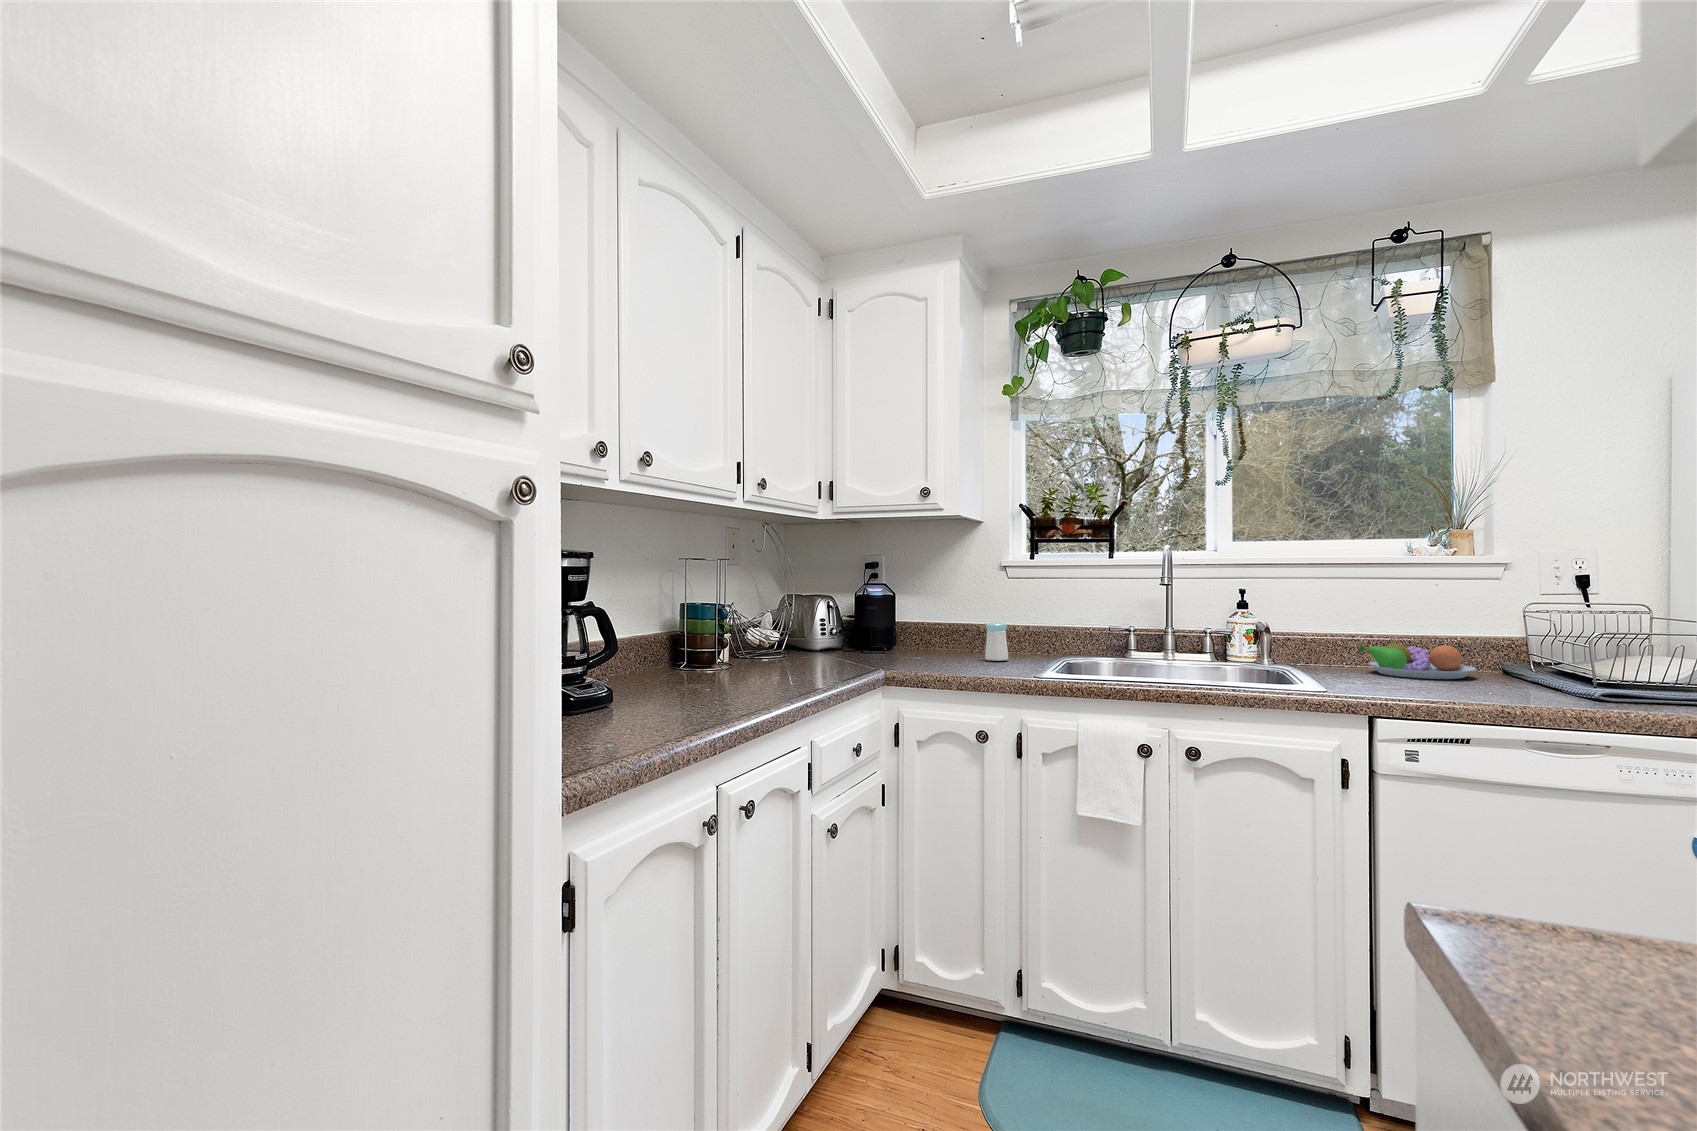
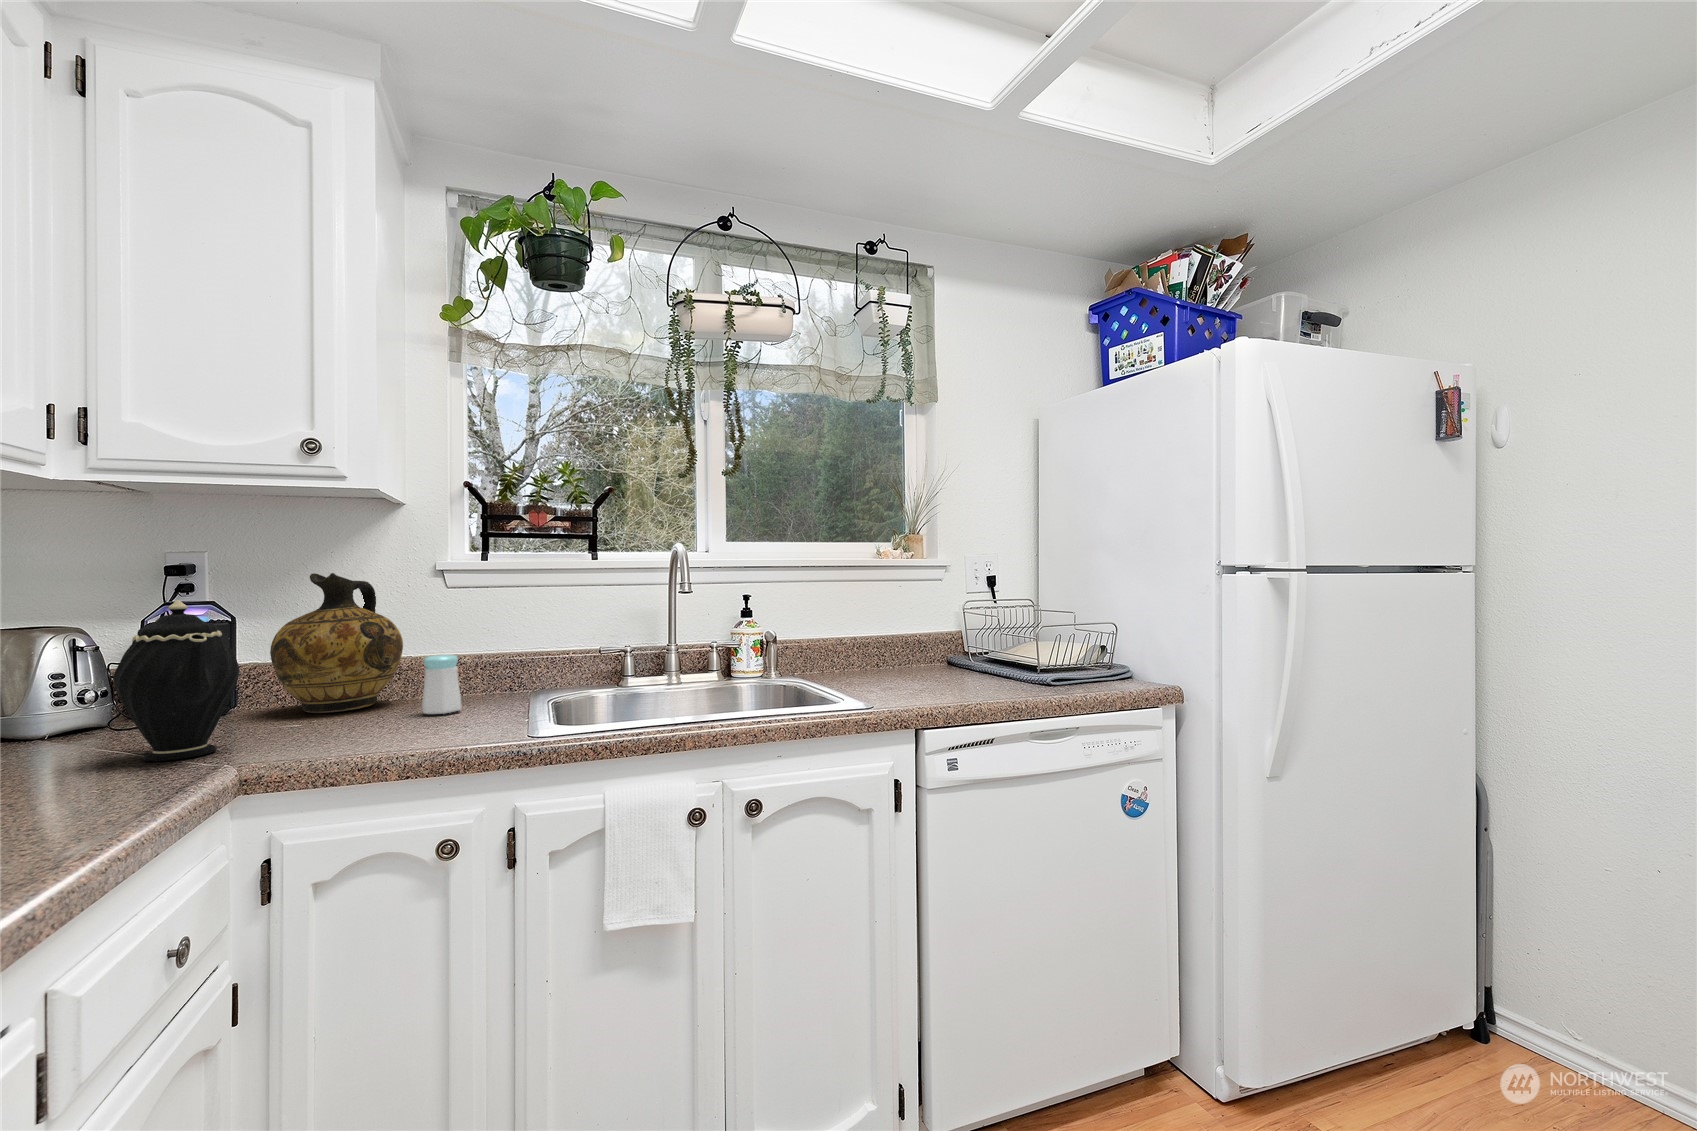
ceramic jug: none [911,568,979,654] -> present [270,573,403,713]
teapot: none [842,582,891,665] -> present [114,600,239,761]
fruit bowl: present [1358,639,1476,679] -> none [855,639,943,677]

